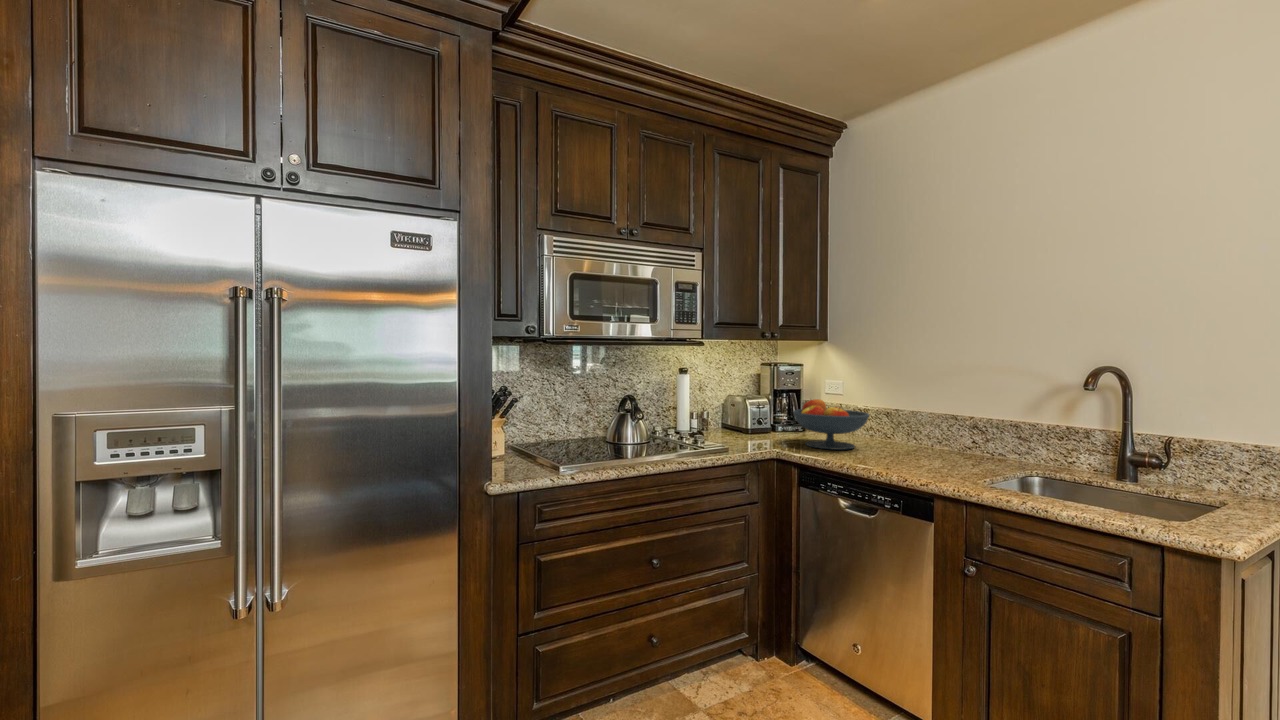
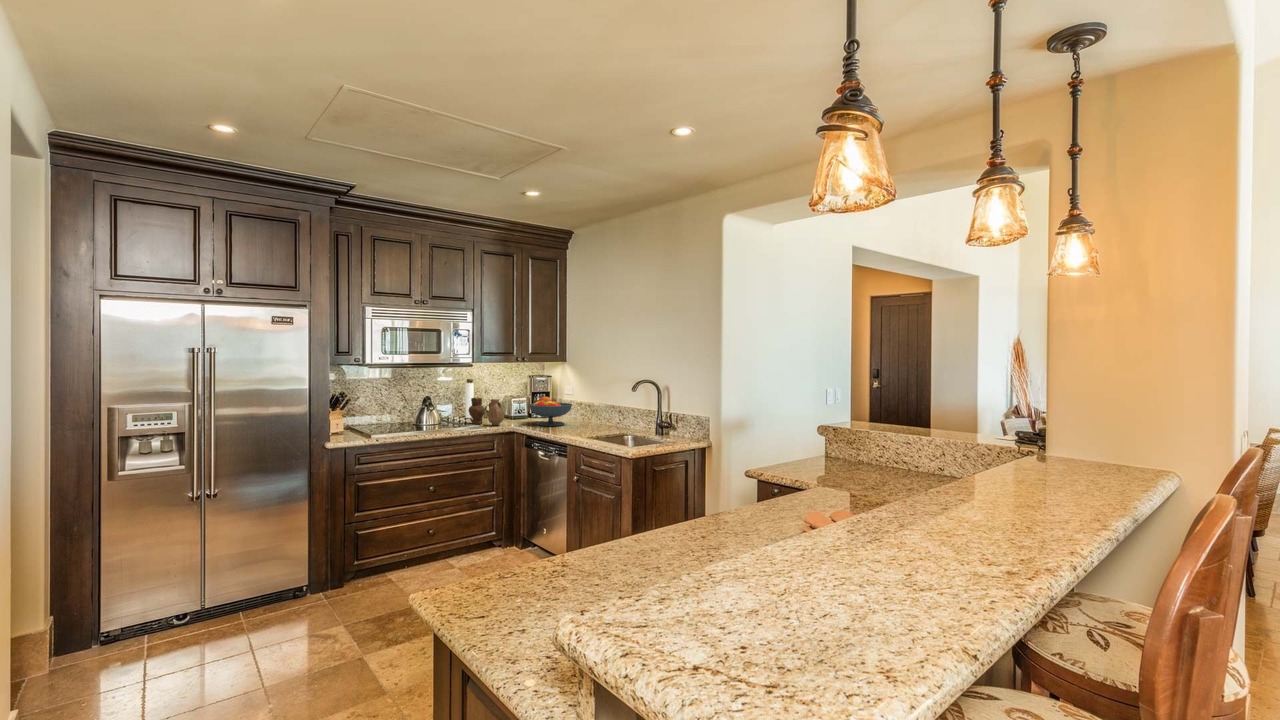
vase: none [697,399,760,447] -> present [468,398,504,425]

